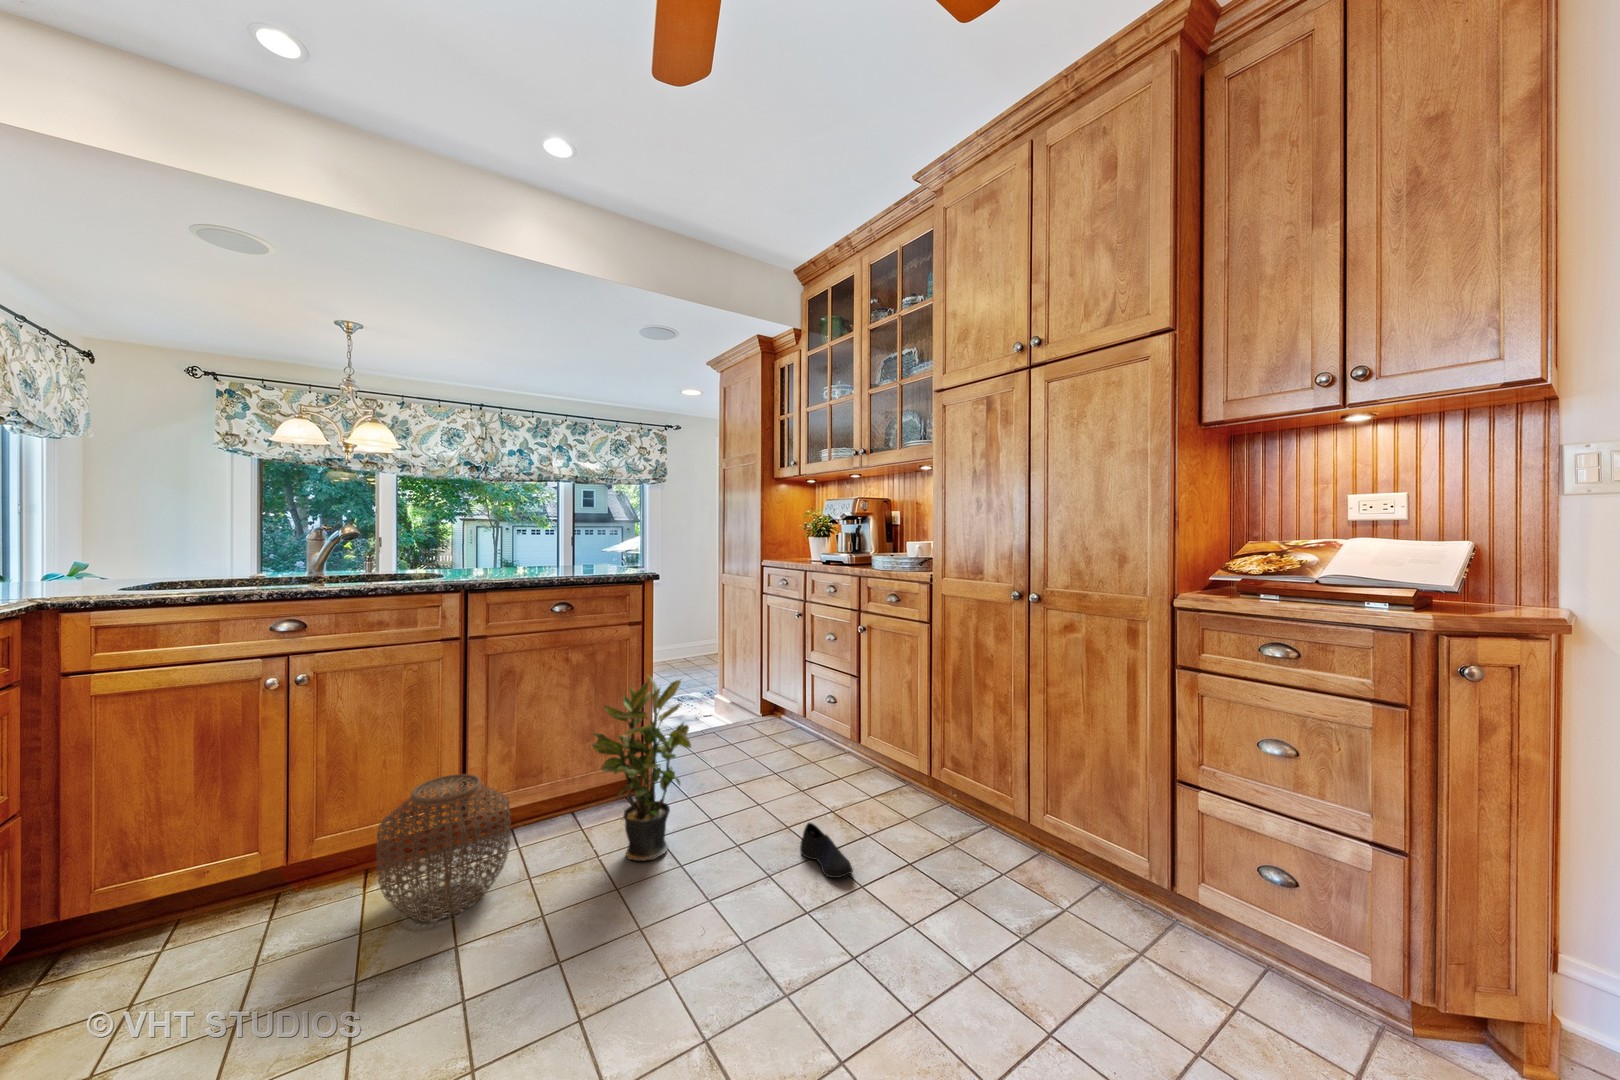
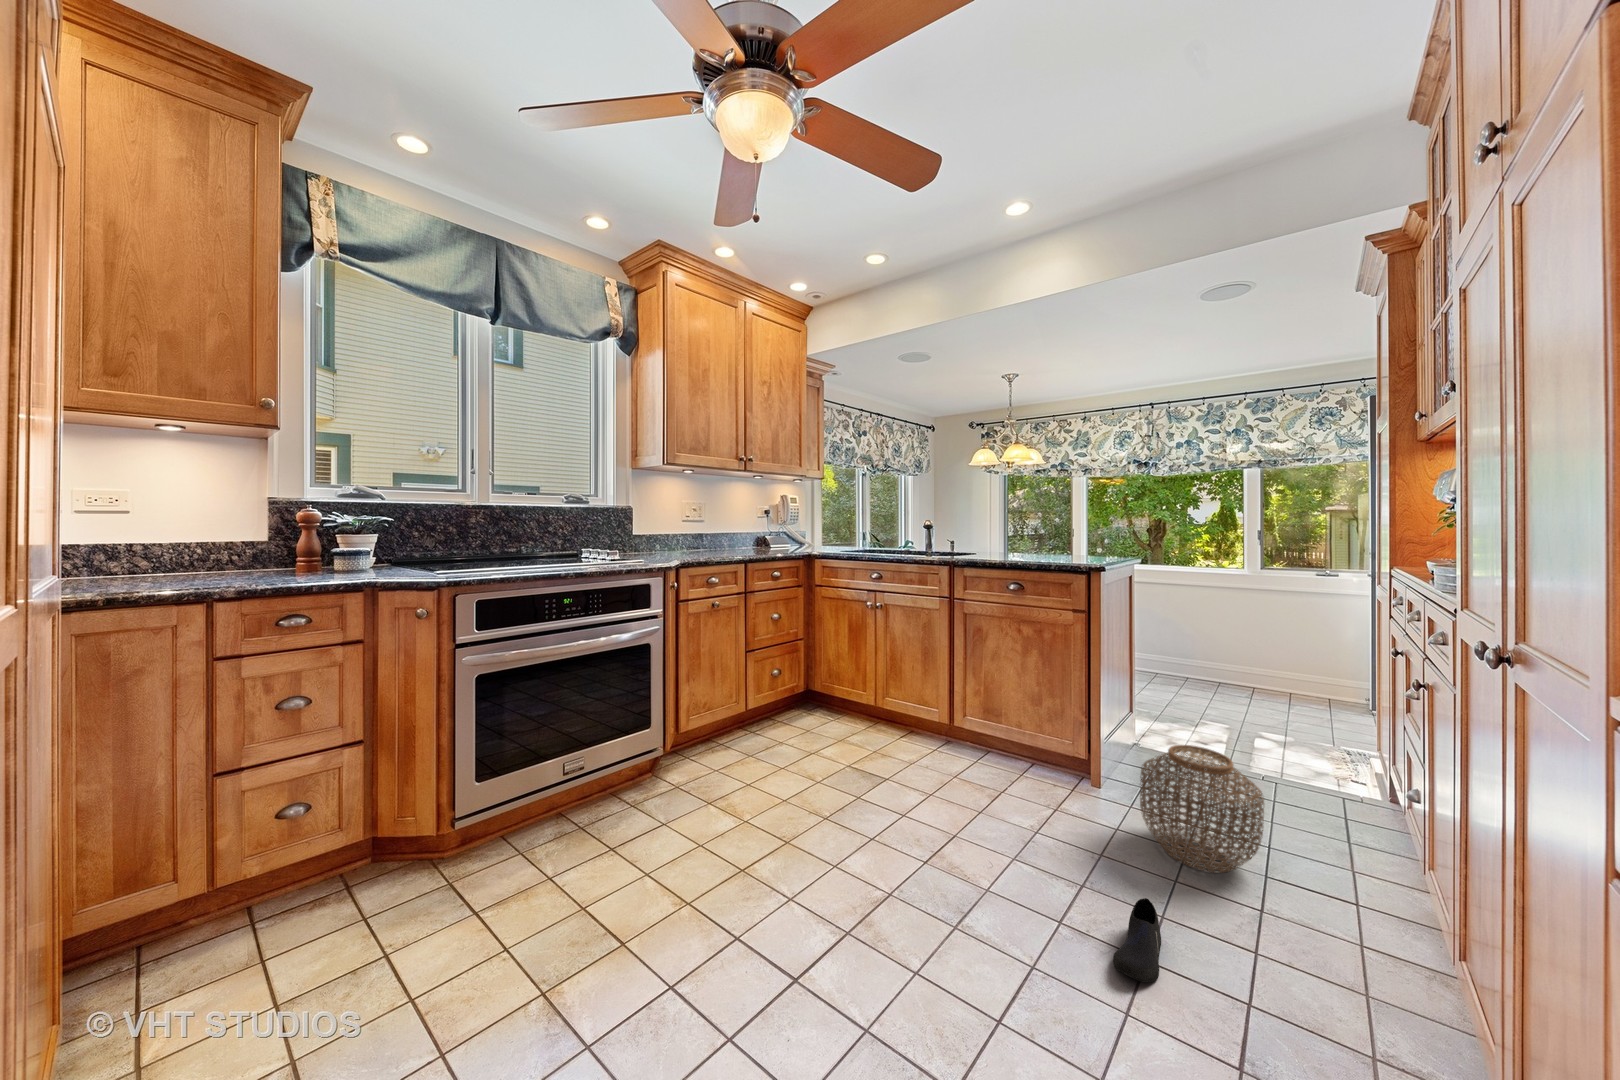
potted plant: present [592,677,691,861] -> none [974,663,1071,830]
woven basket: present [377,774,510,921] -> present [1140,745,1264,873]

